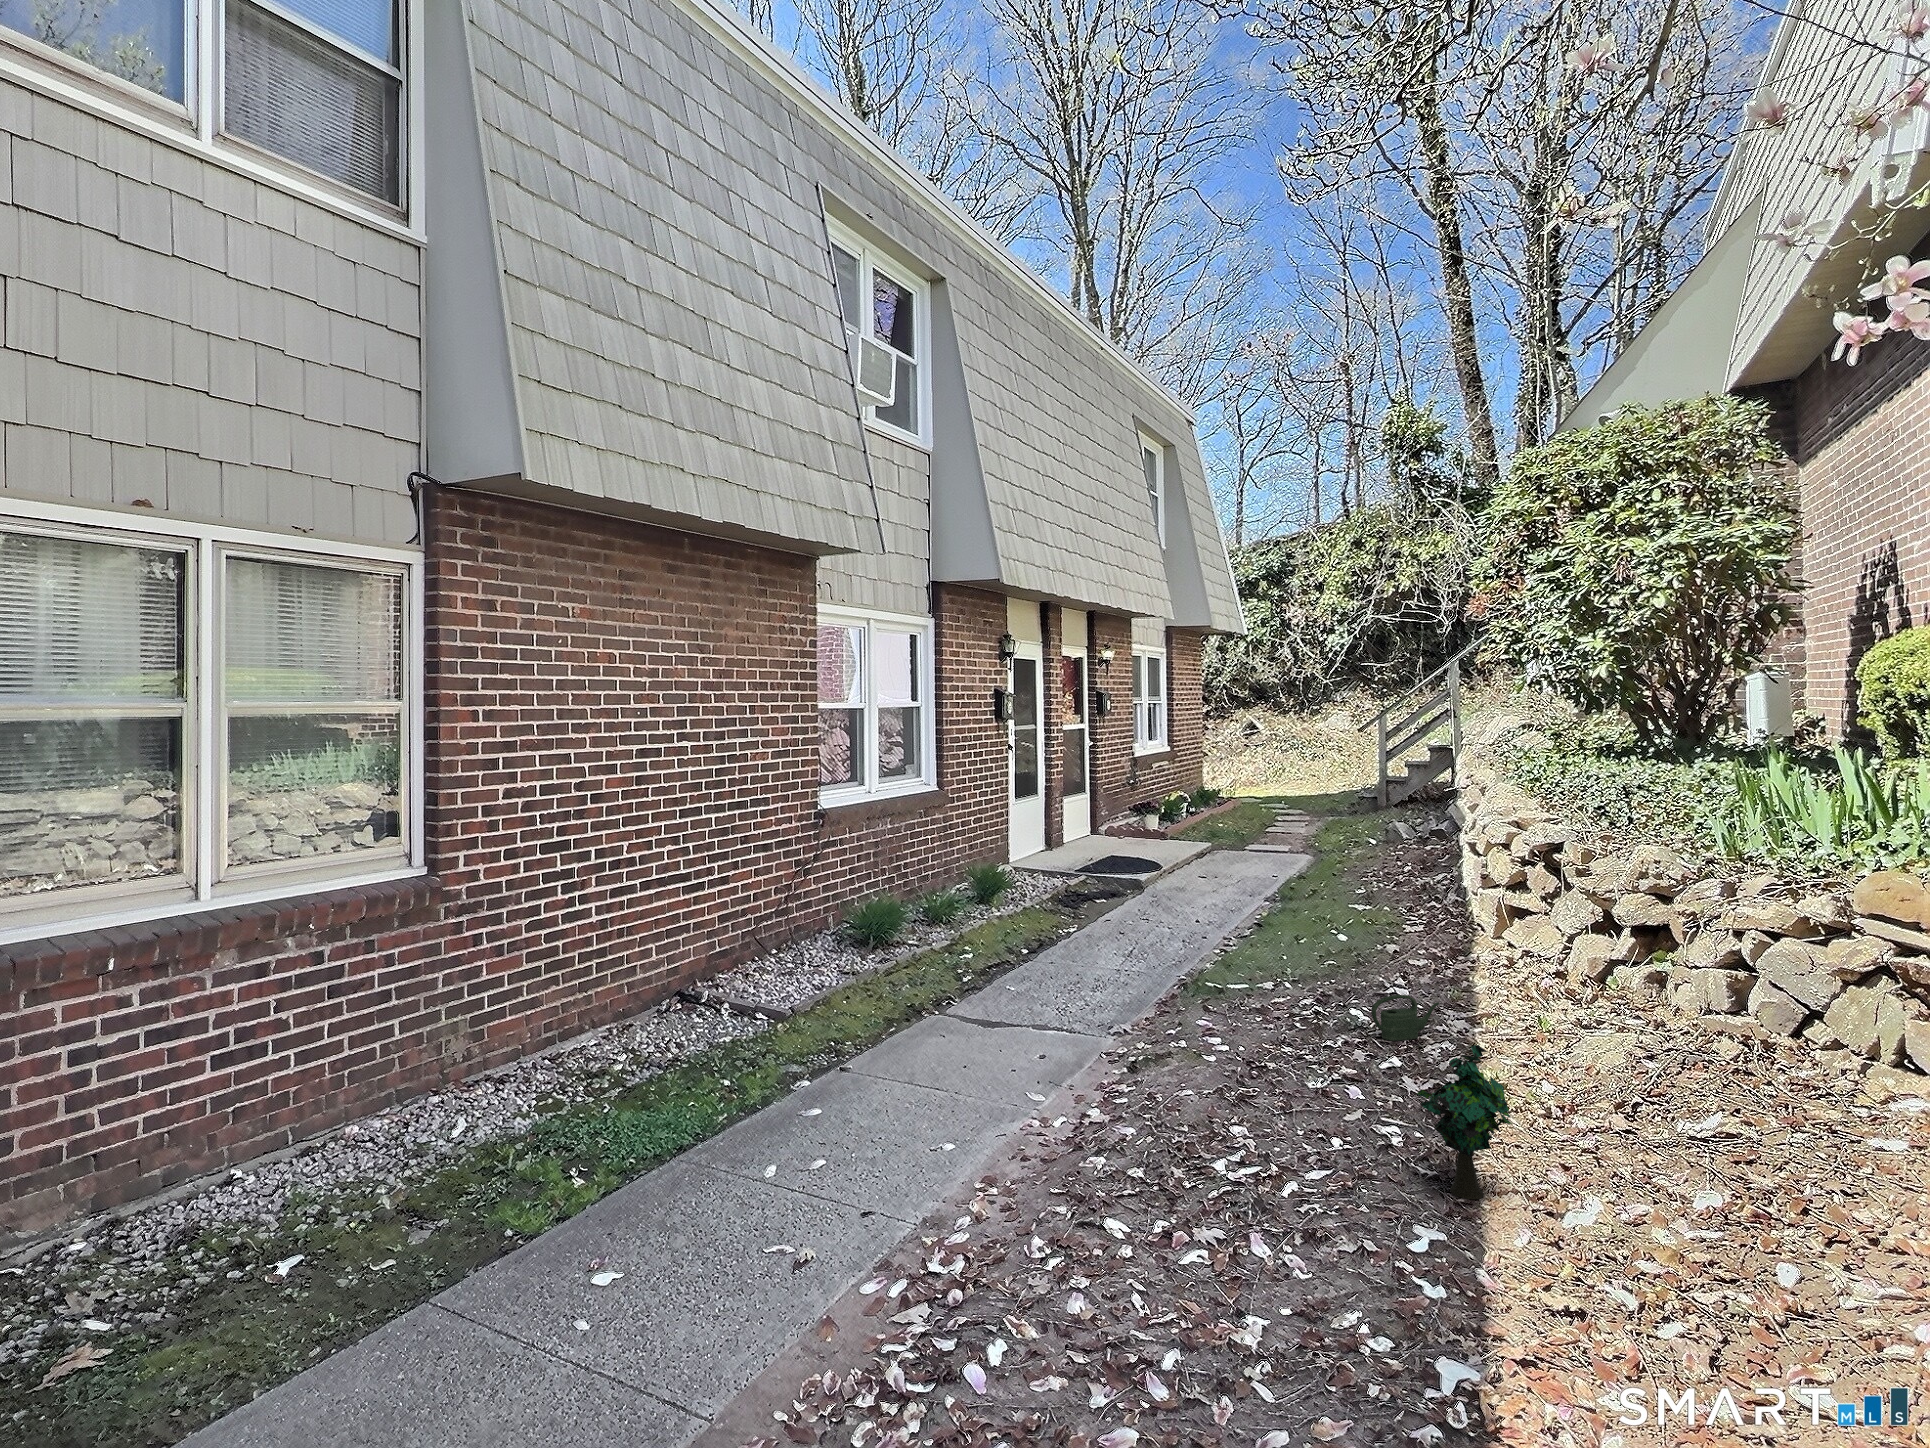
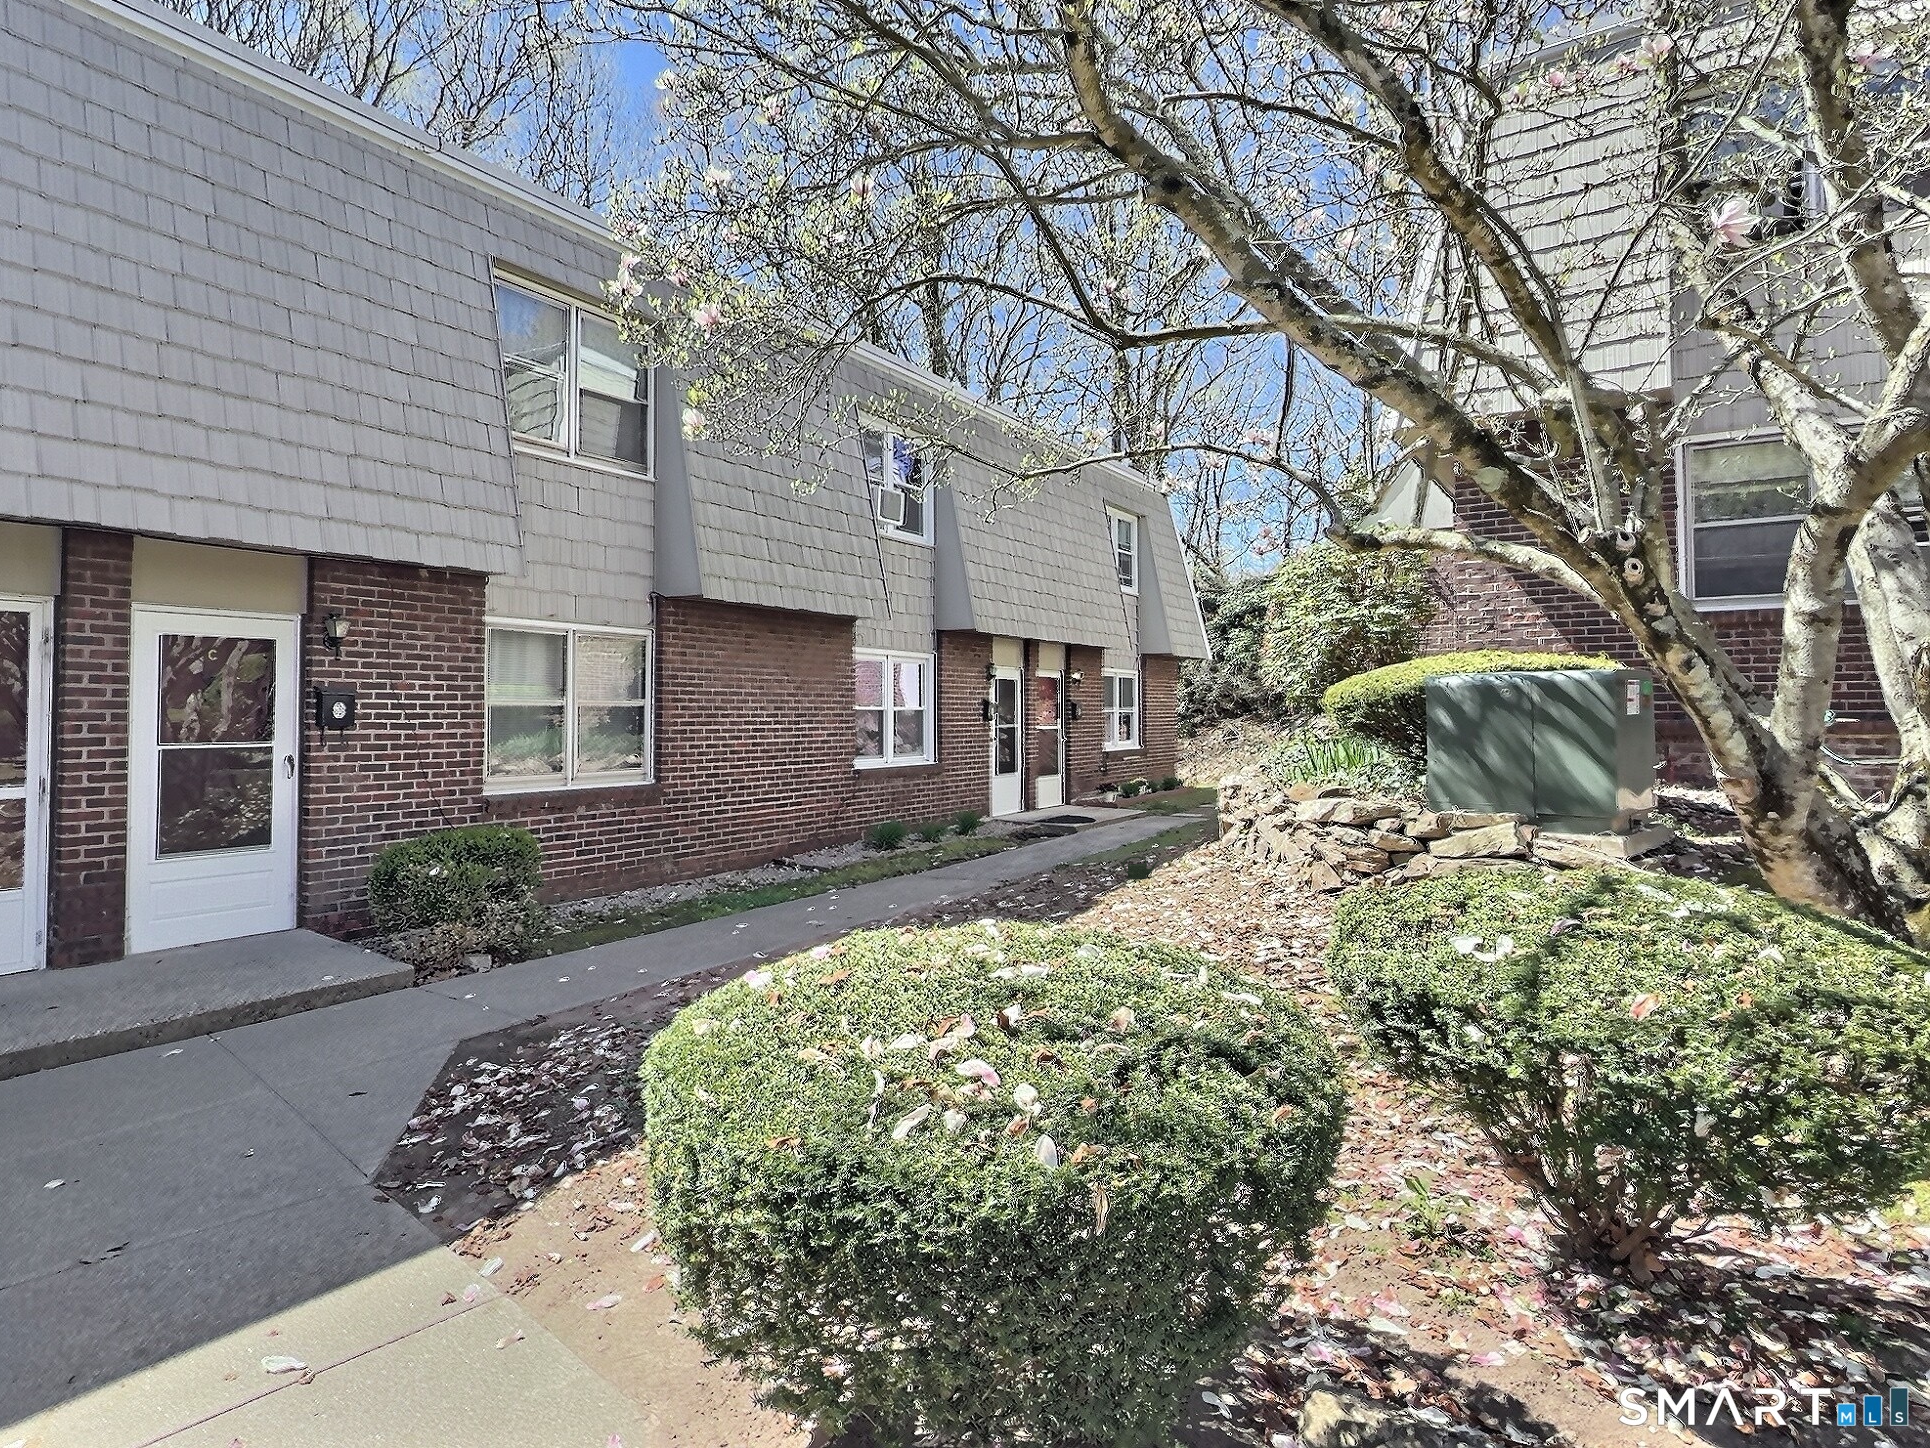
decorative plant: present [1417,1045,1512,1199] -> none [1079,849,1117,914]

